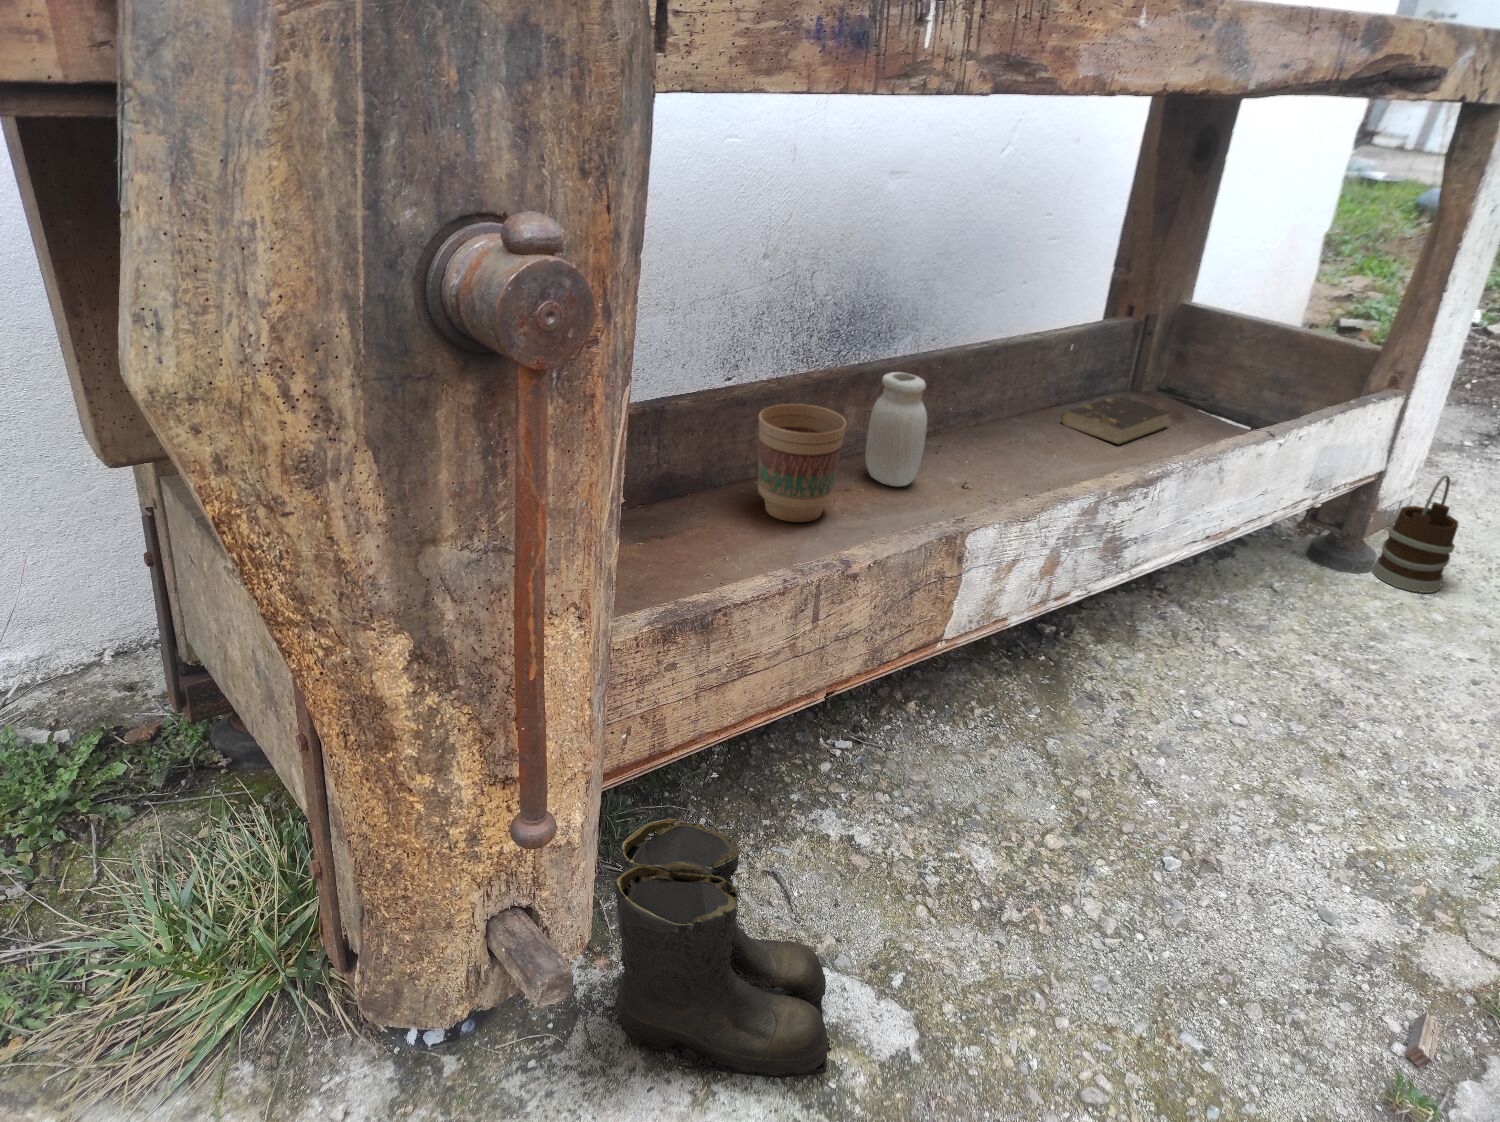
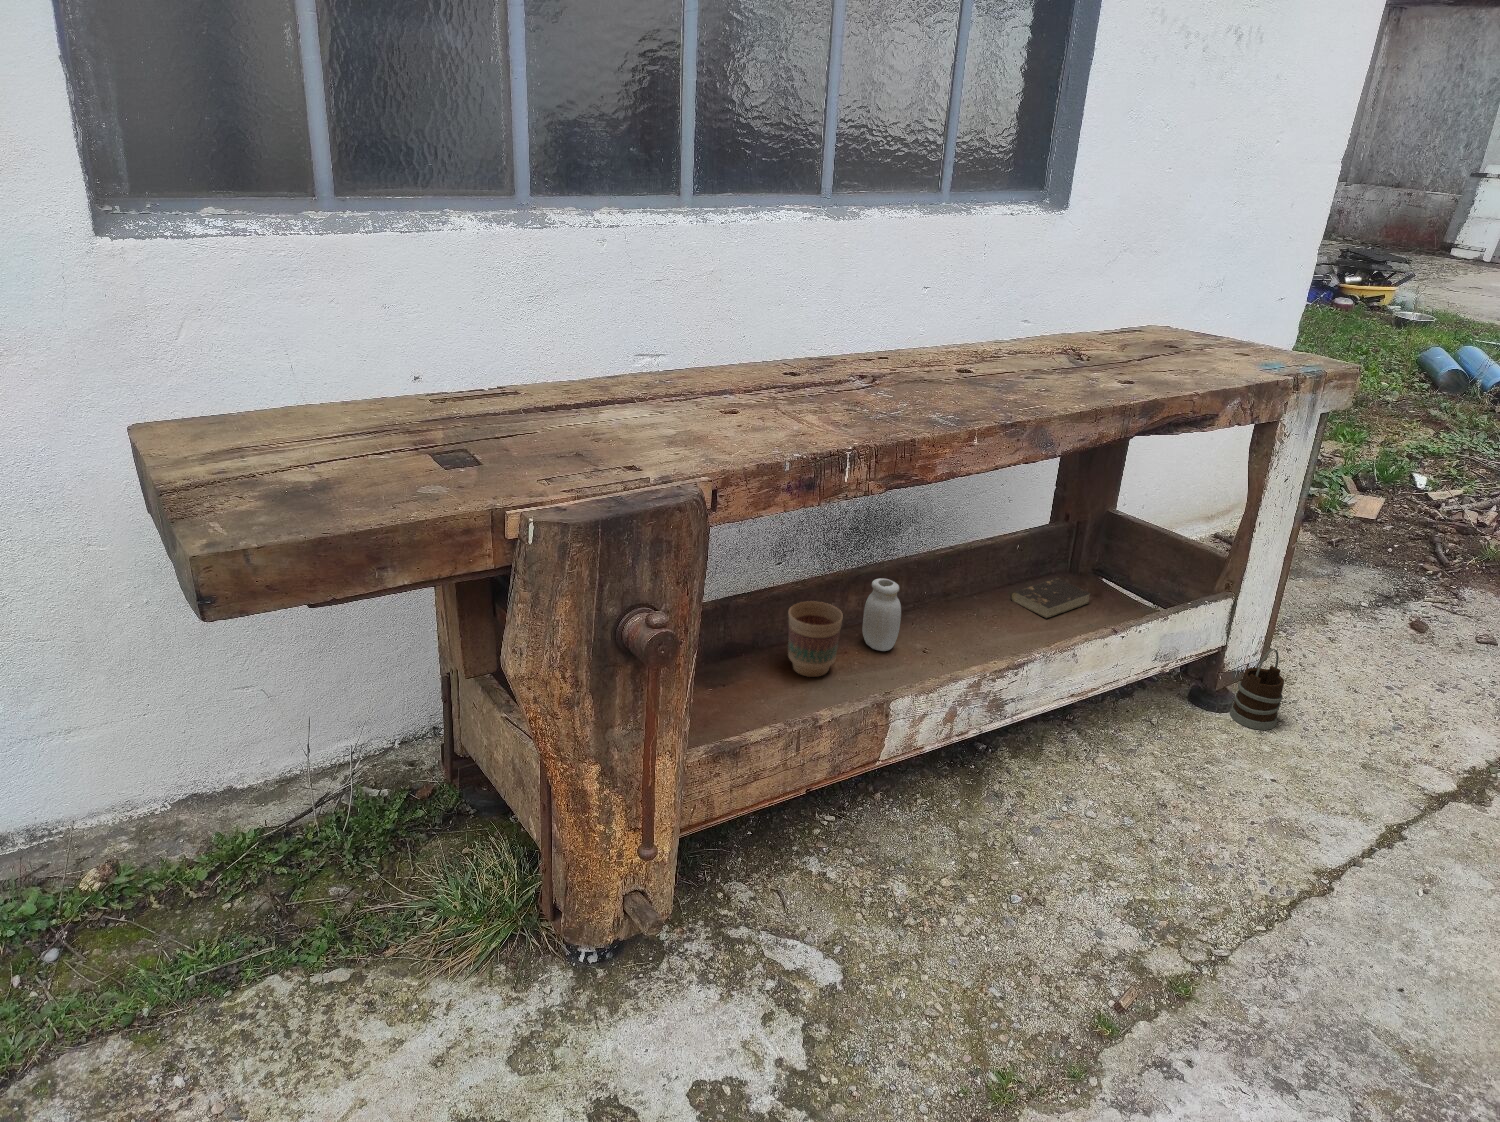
boots: present [615,819,833,1078] -> none [685,854,797,991]

